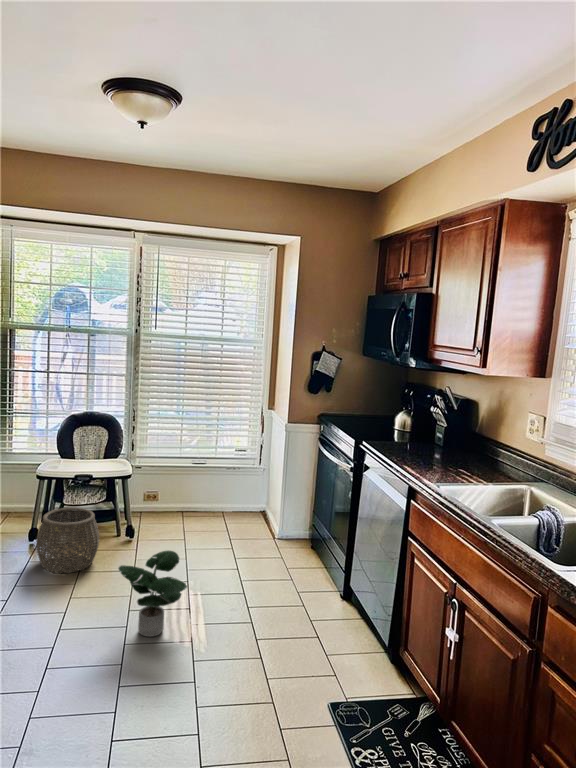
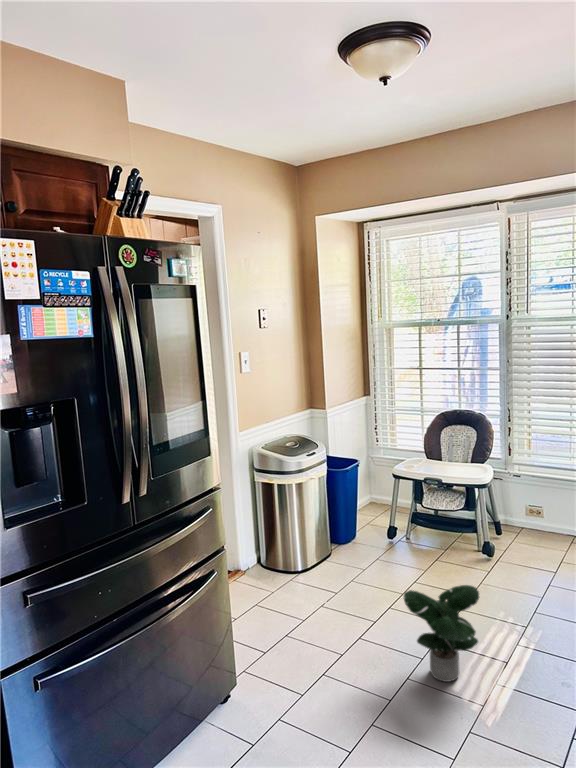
woven basket: present [36,508,100,573] -> none [379,512,442,582]

